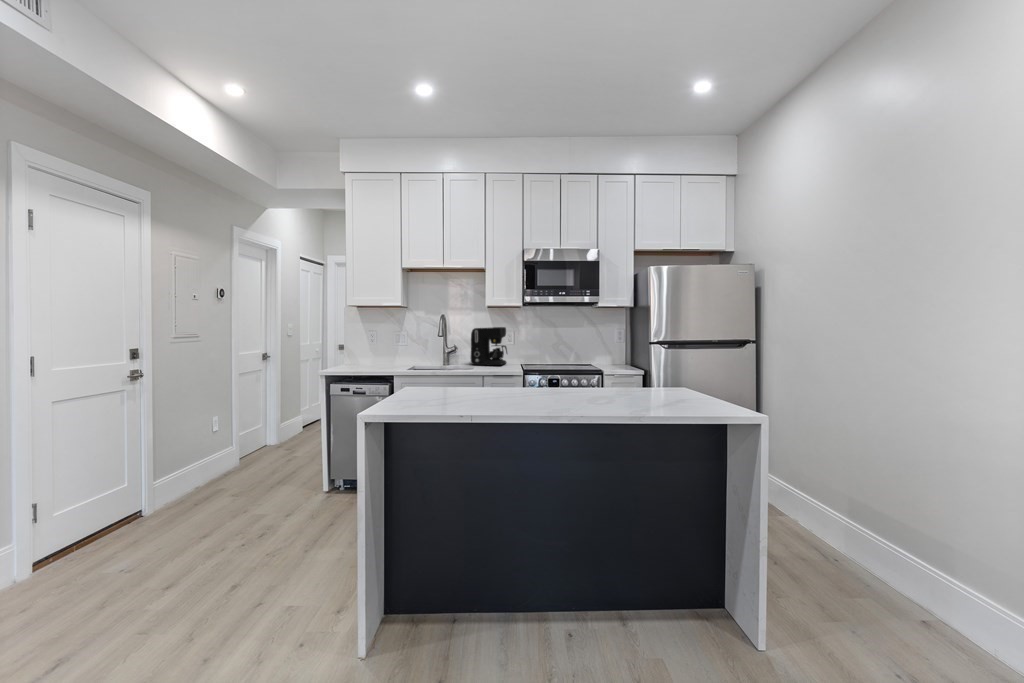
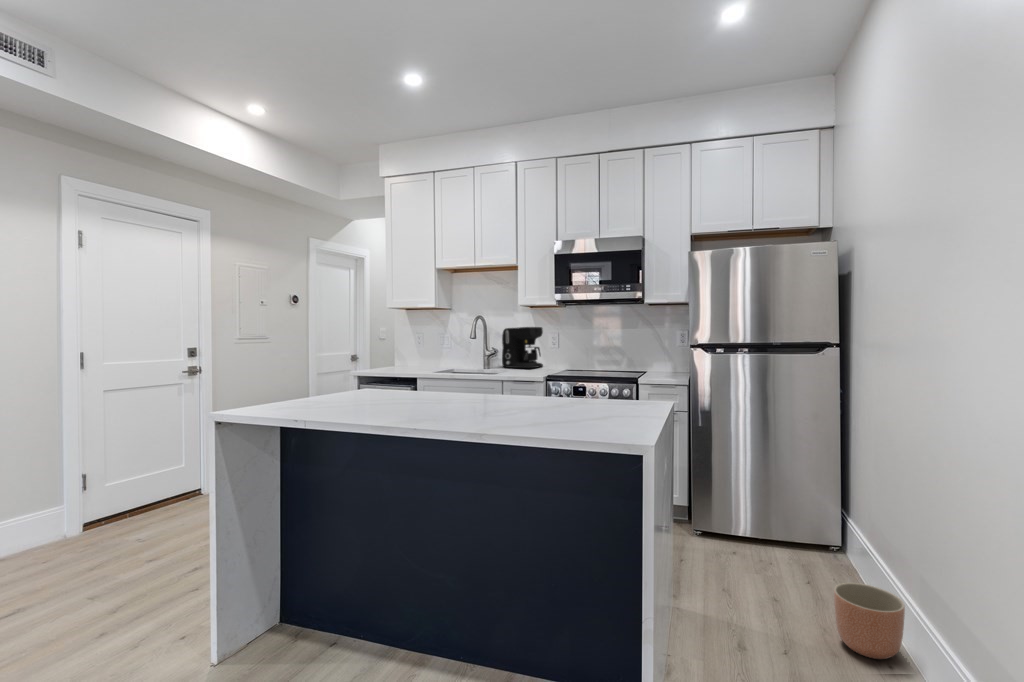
planter: none [799,512,845,560] -> present [834,583,905,659]

